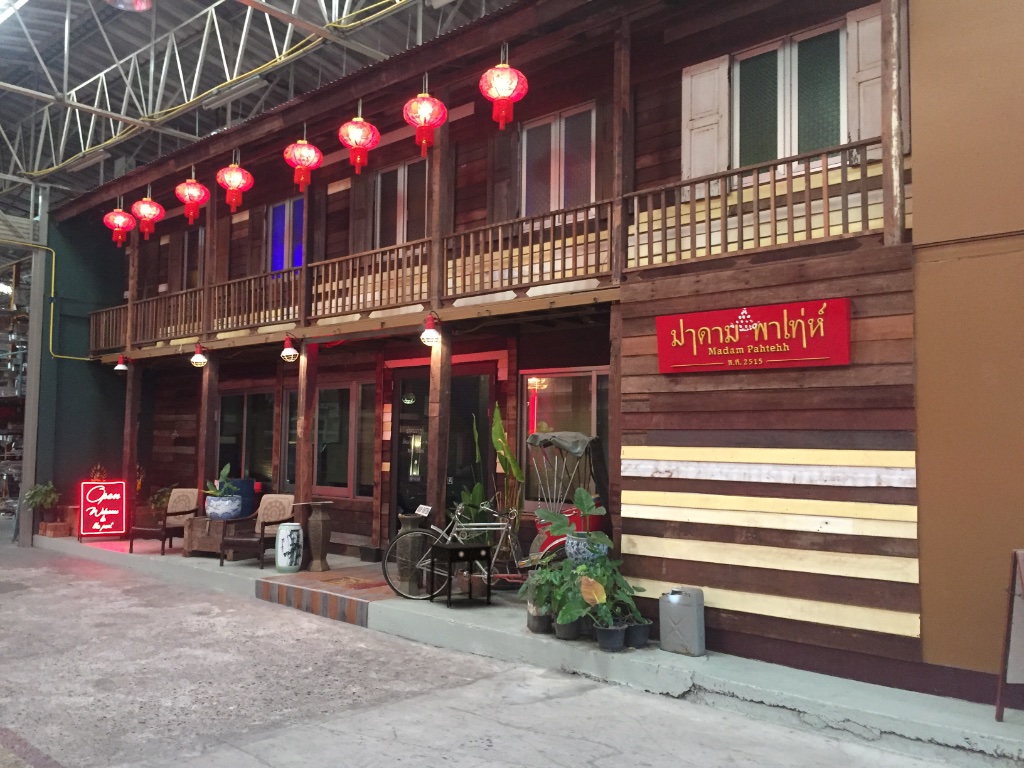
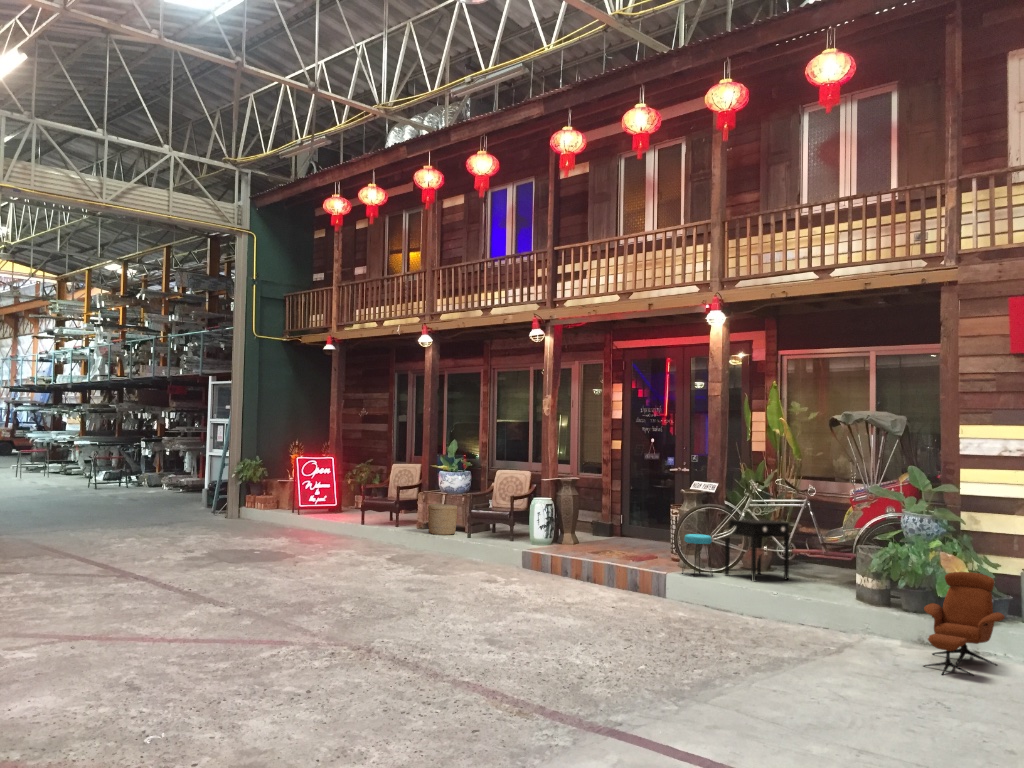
woven basket: none [186,531,219,563] -> present [428,504,458,535]
stool: none [385,560,415,604] -> present [682,534,712,576]
lounge chair: none [526,599,616,711] -> present [924,572,1005,676]

